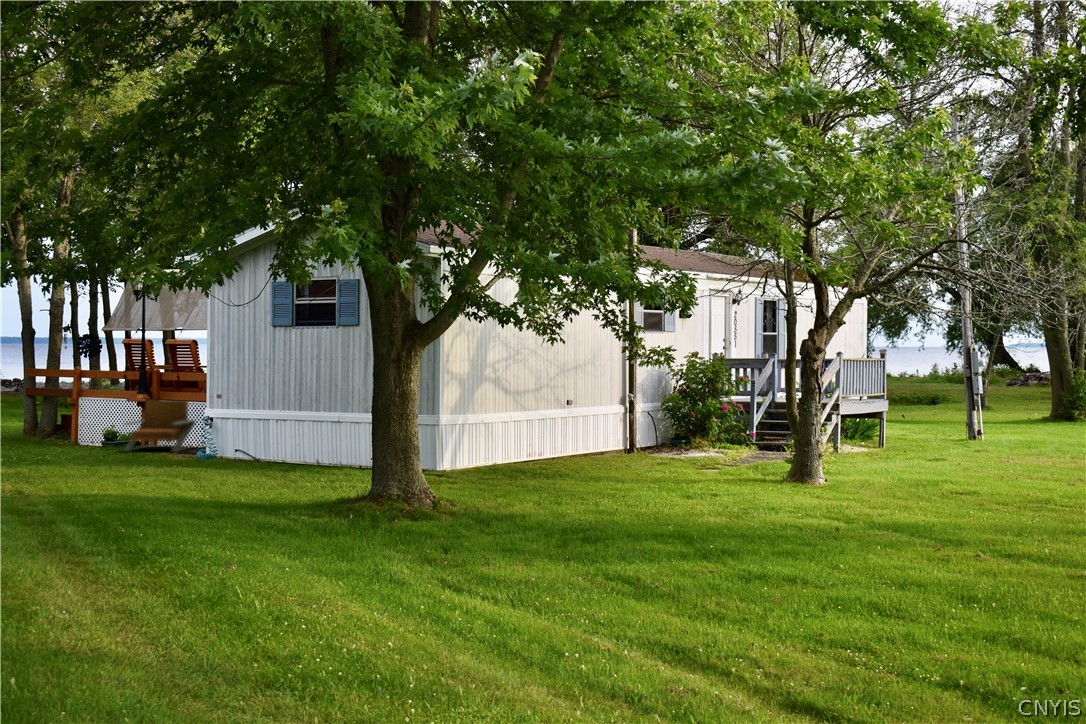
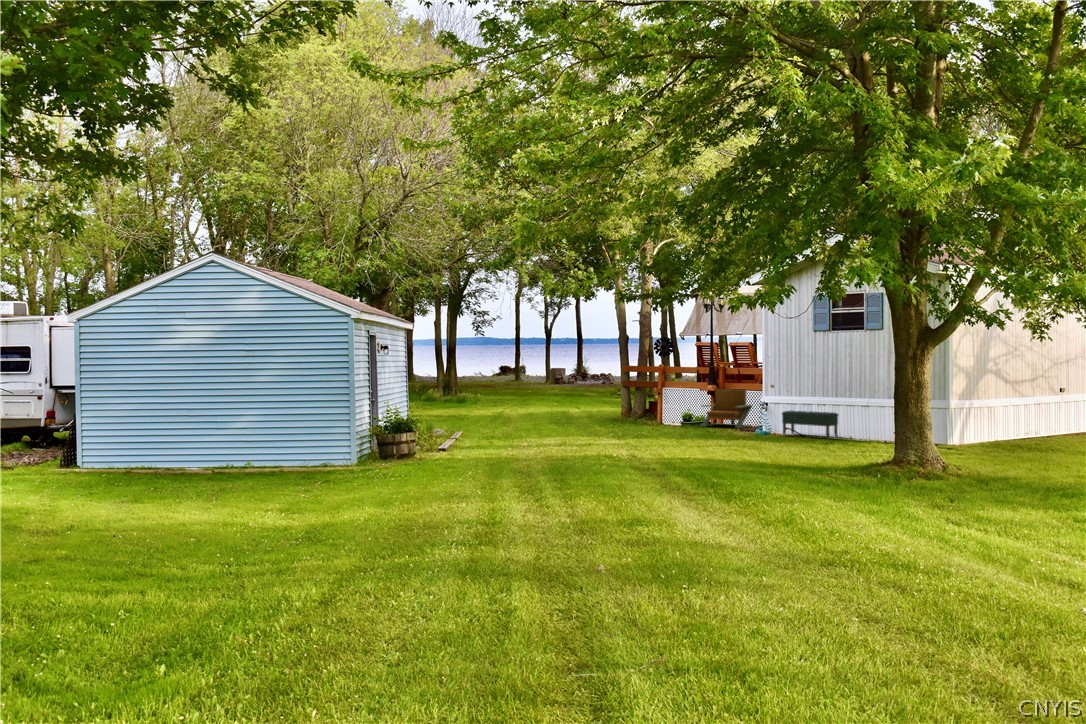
bench: none [233,427,304,460] -> present [782,411,838,438]

